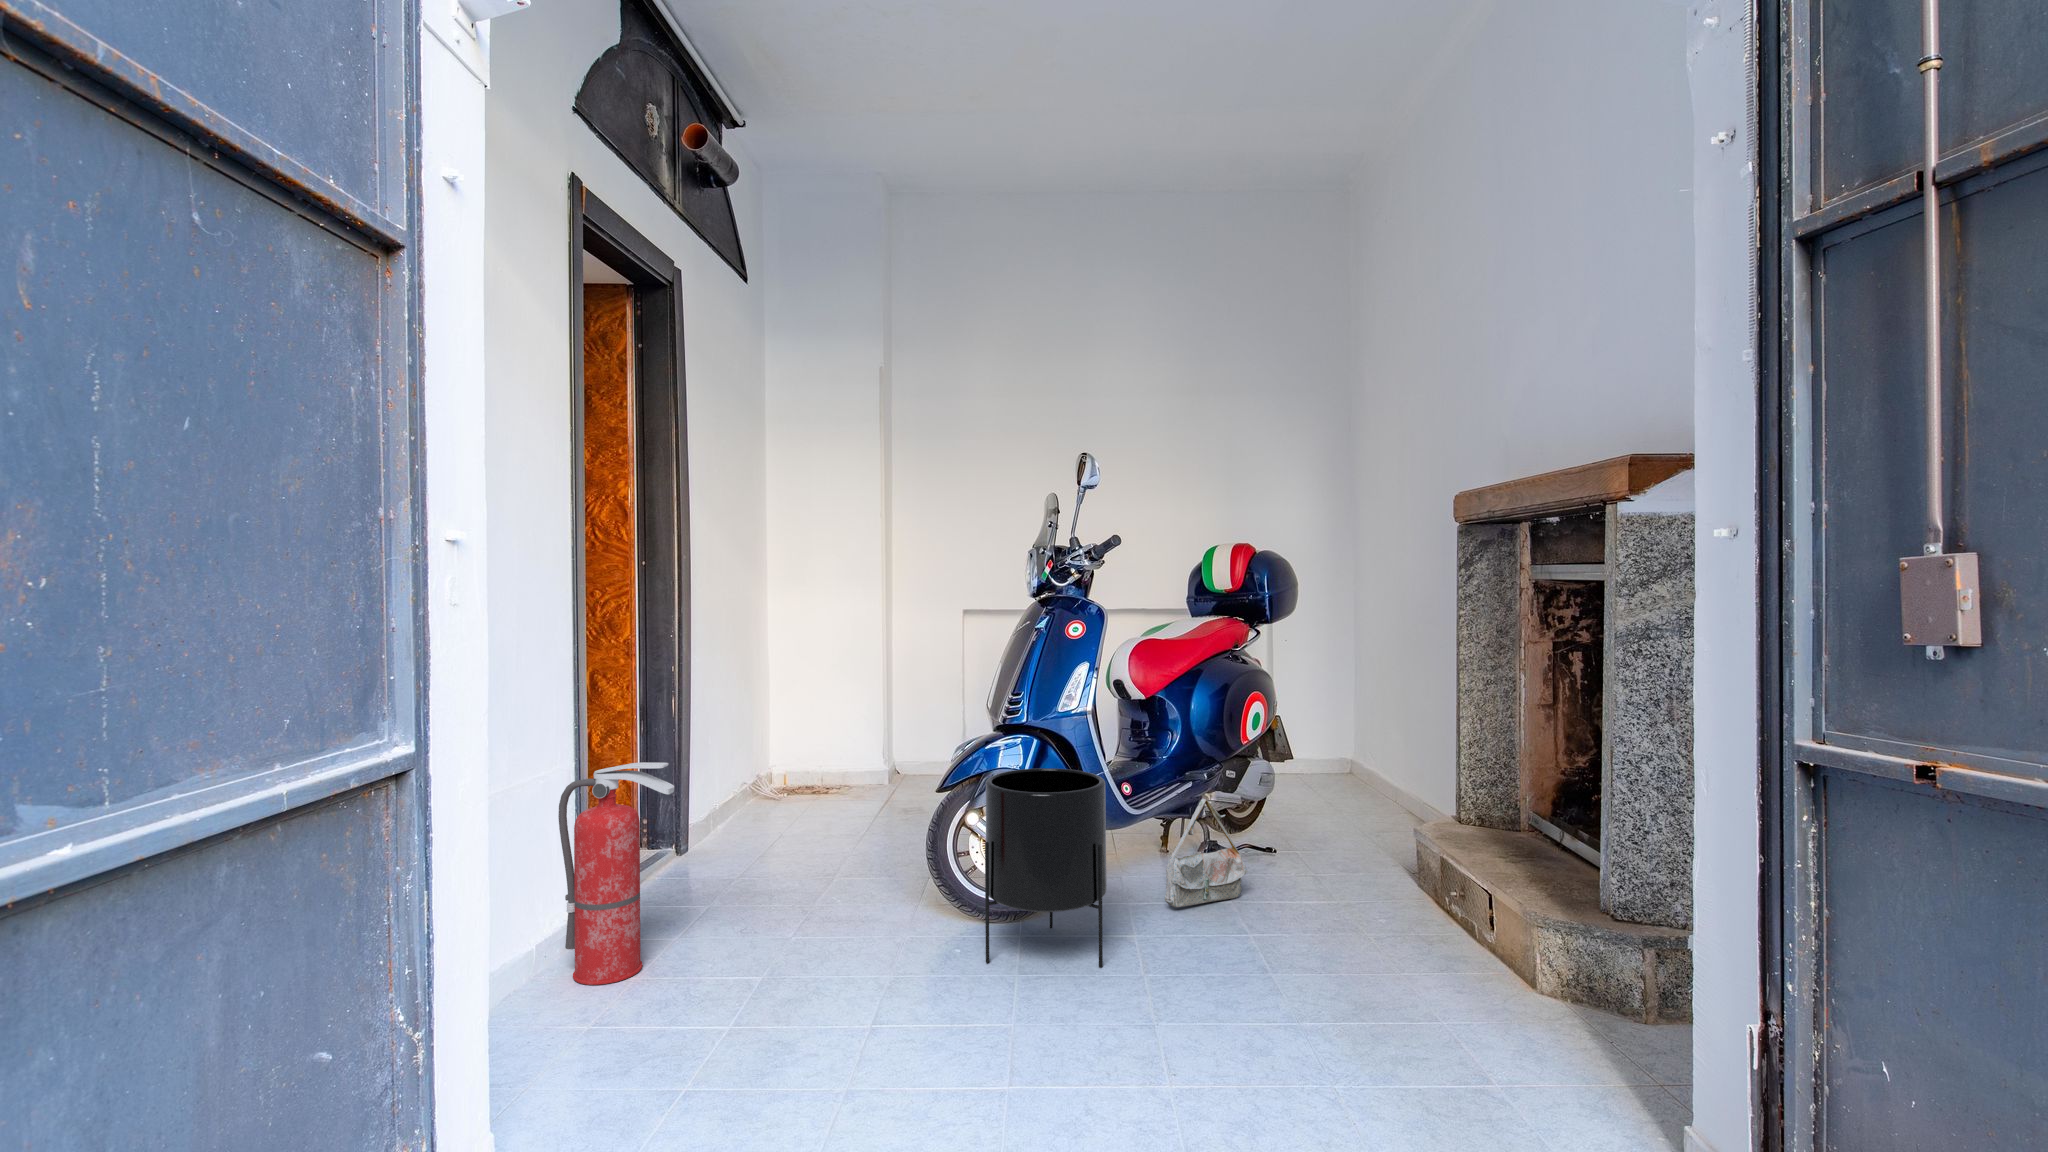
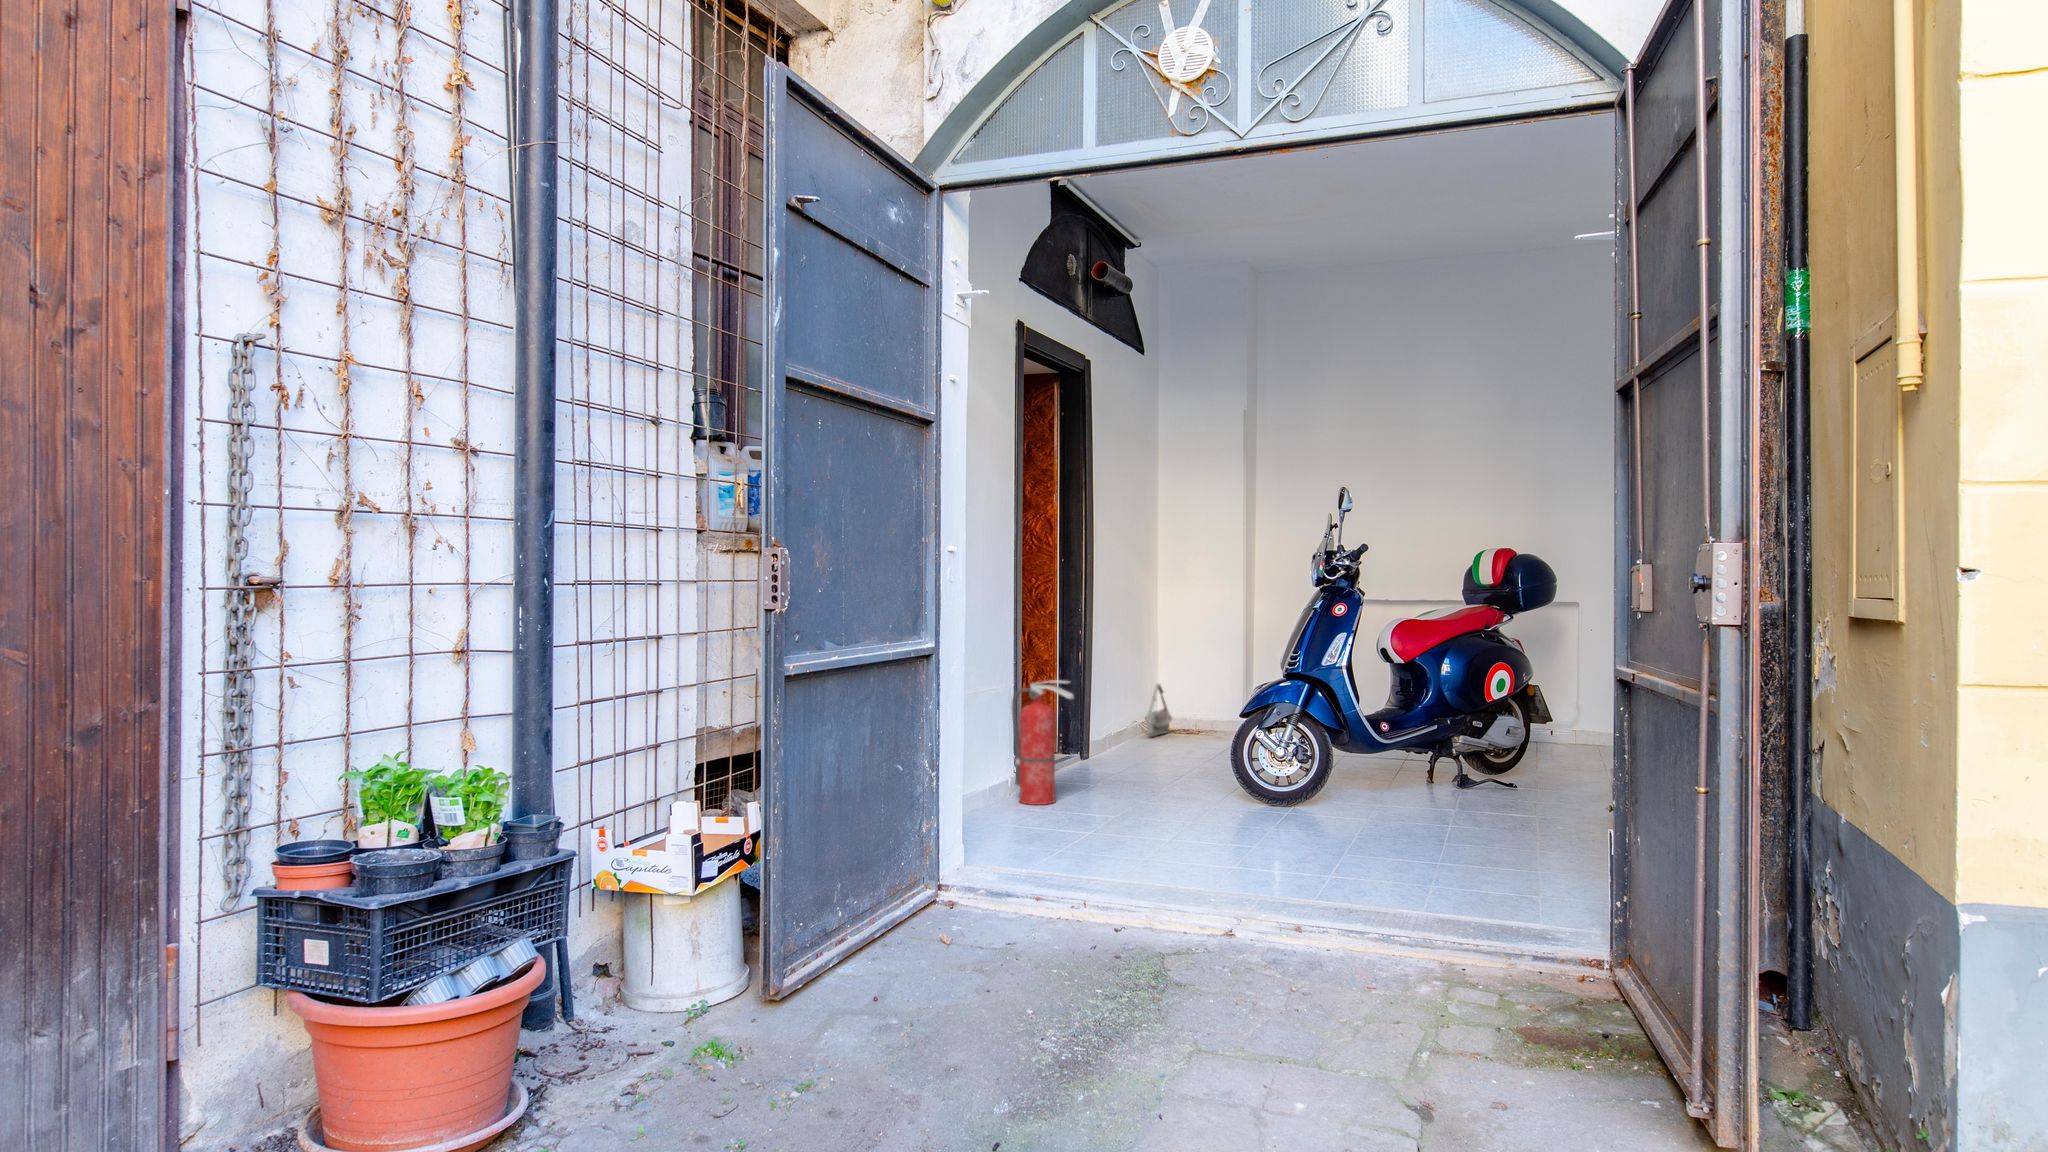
planter: present [985,768,1107,967] -> none [1259,703,1344,830]
bag: present [1165,799,1248,908] -> present [1146,684,1172,737]

